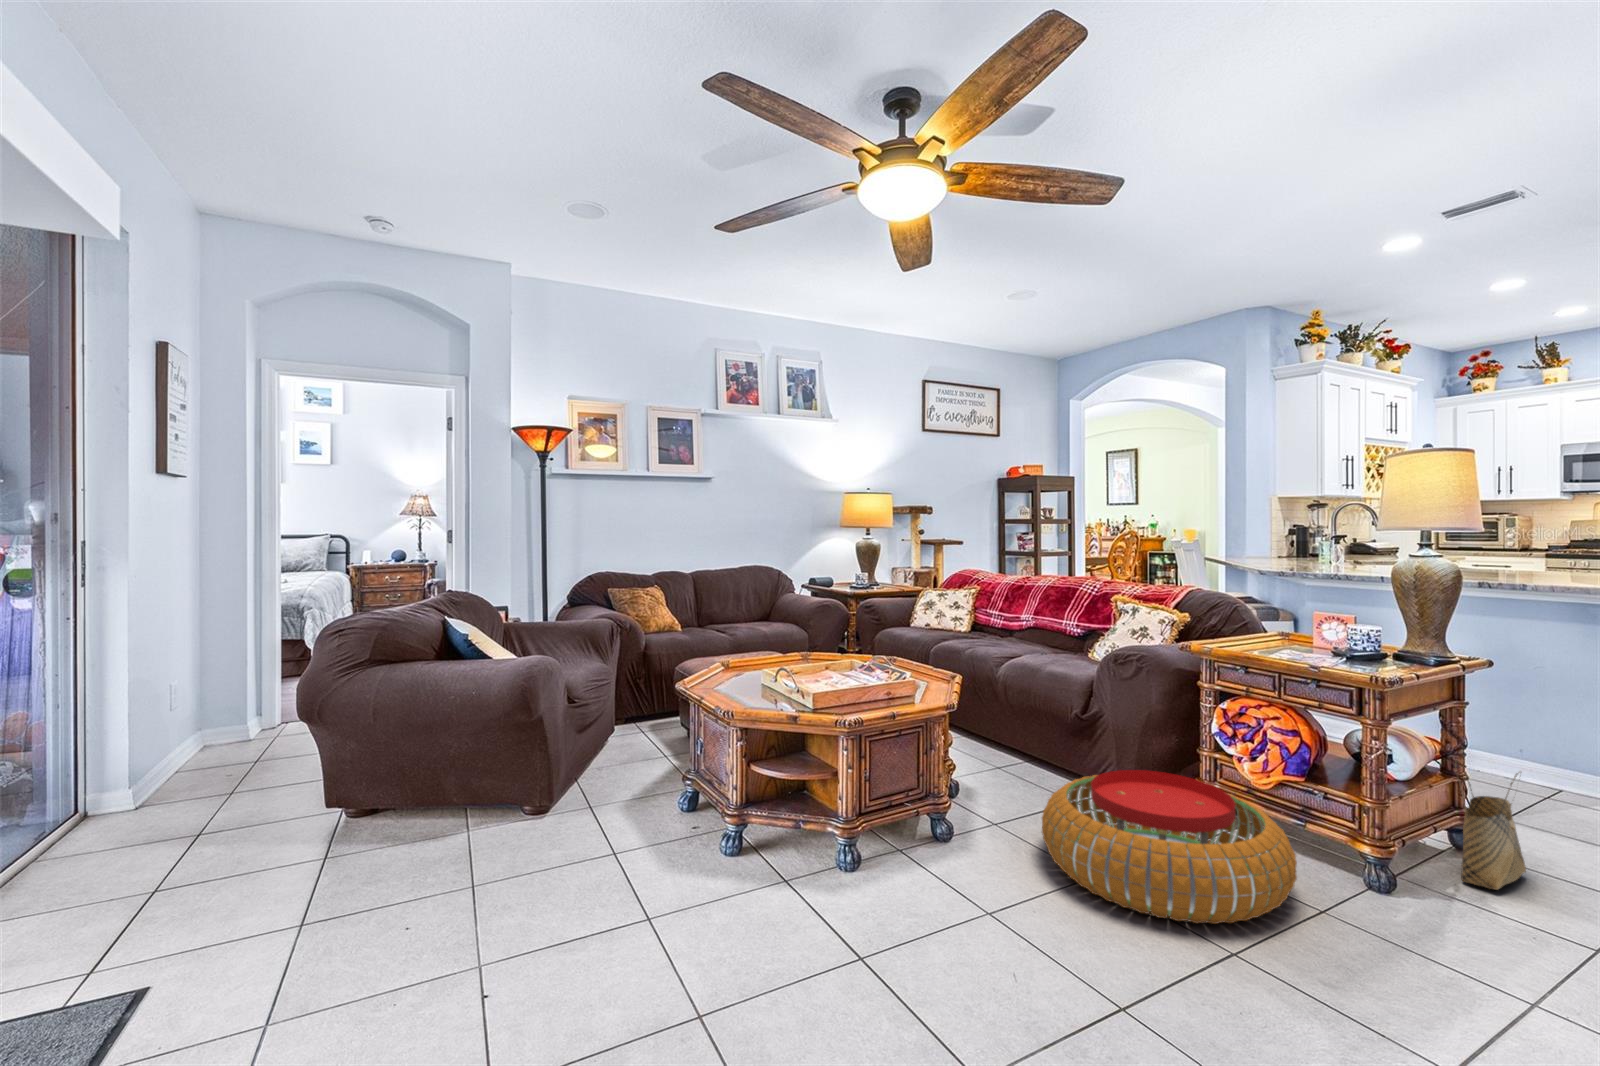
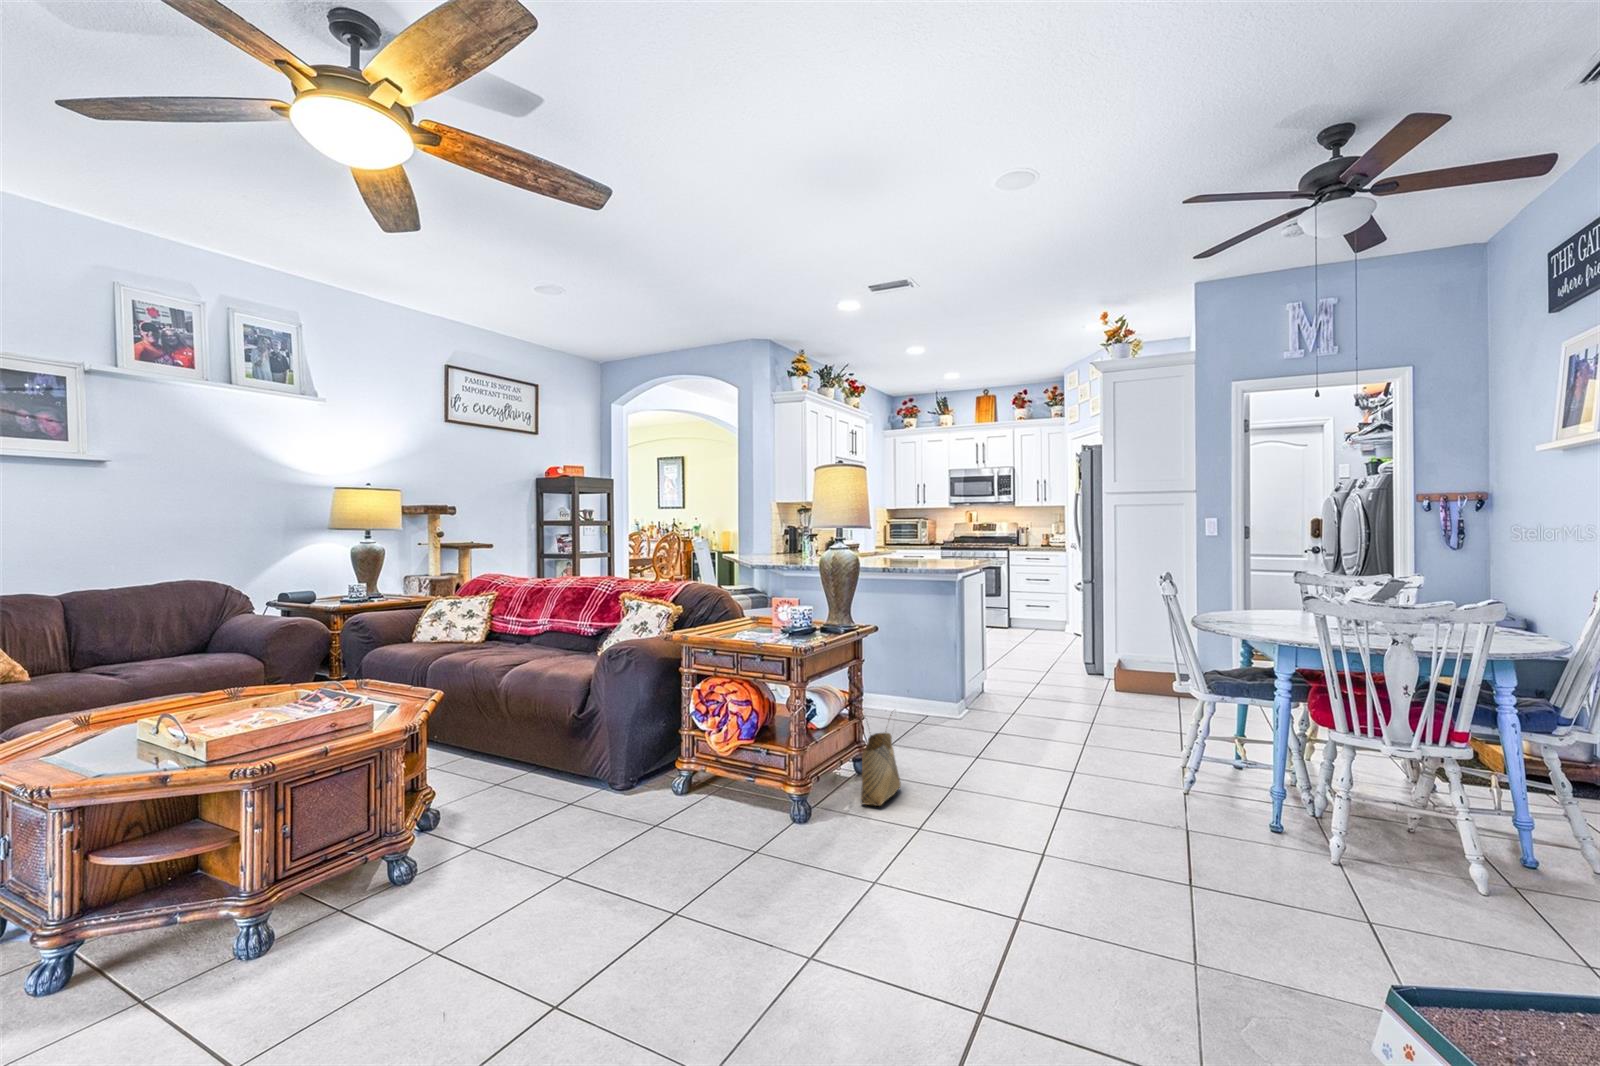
pouf: present [1042,770,1297,924] -> none [513,760,740,906]

